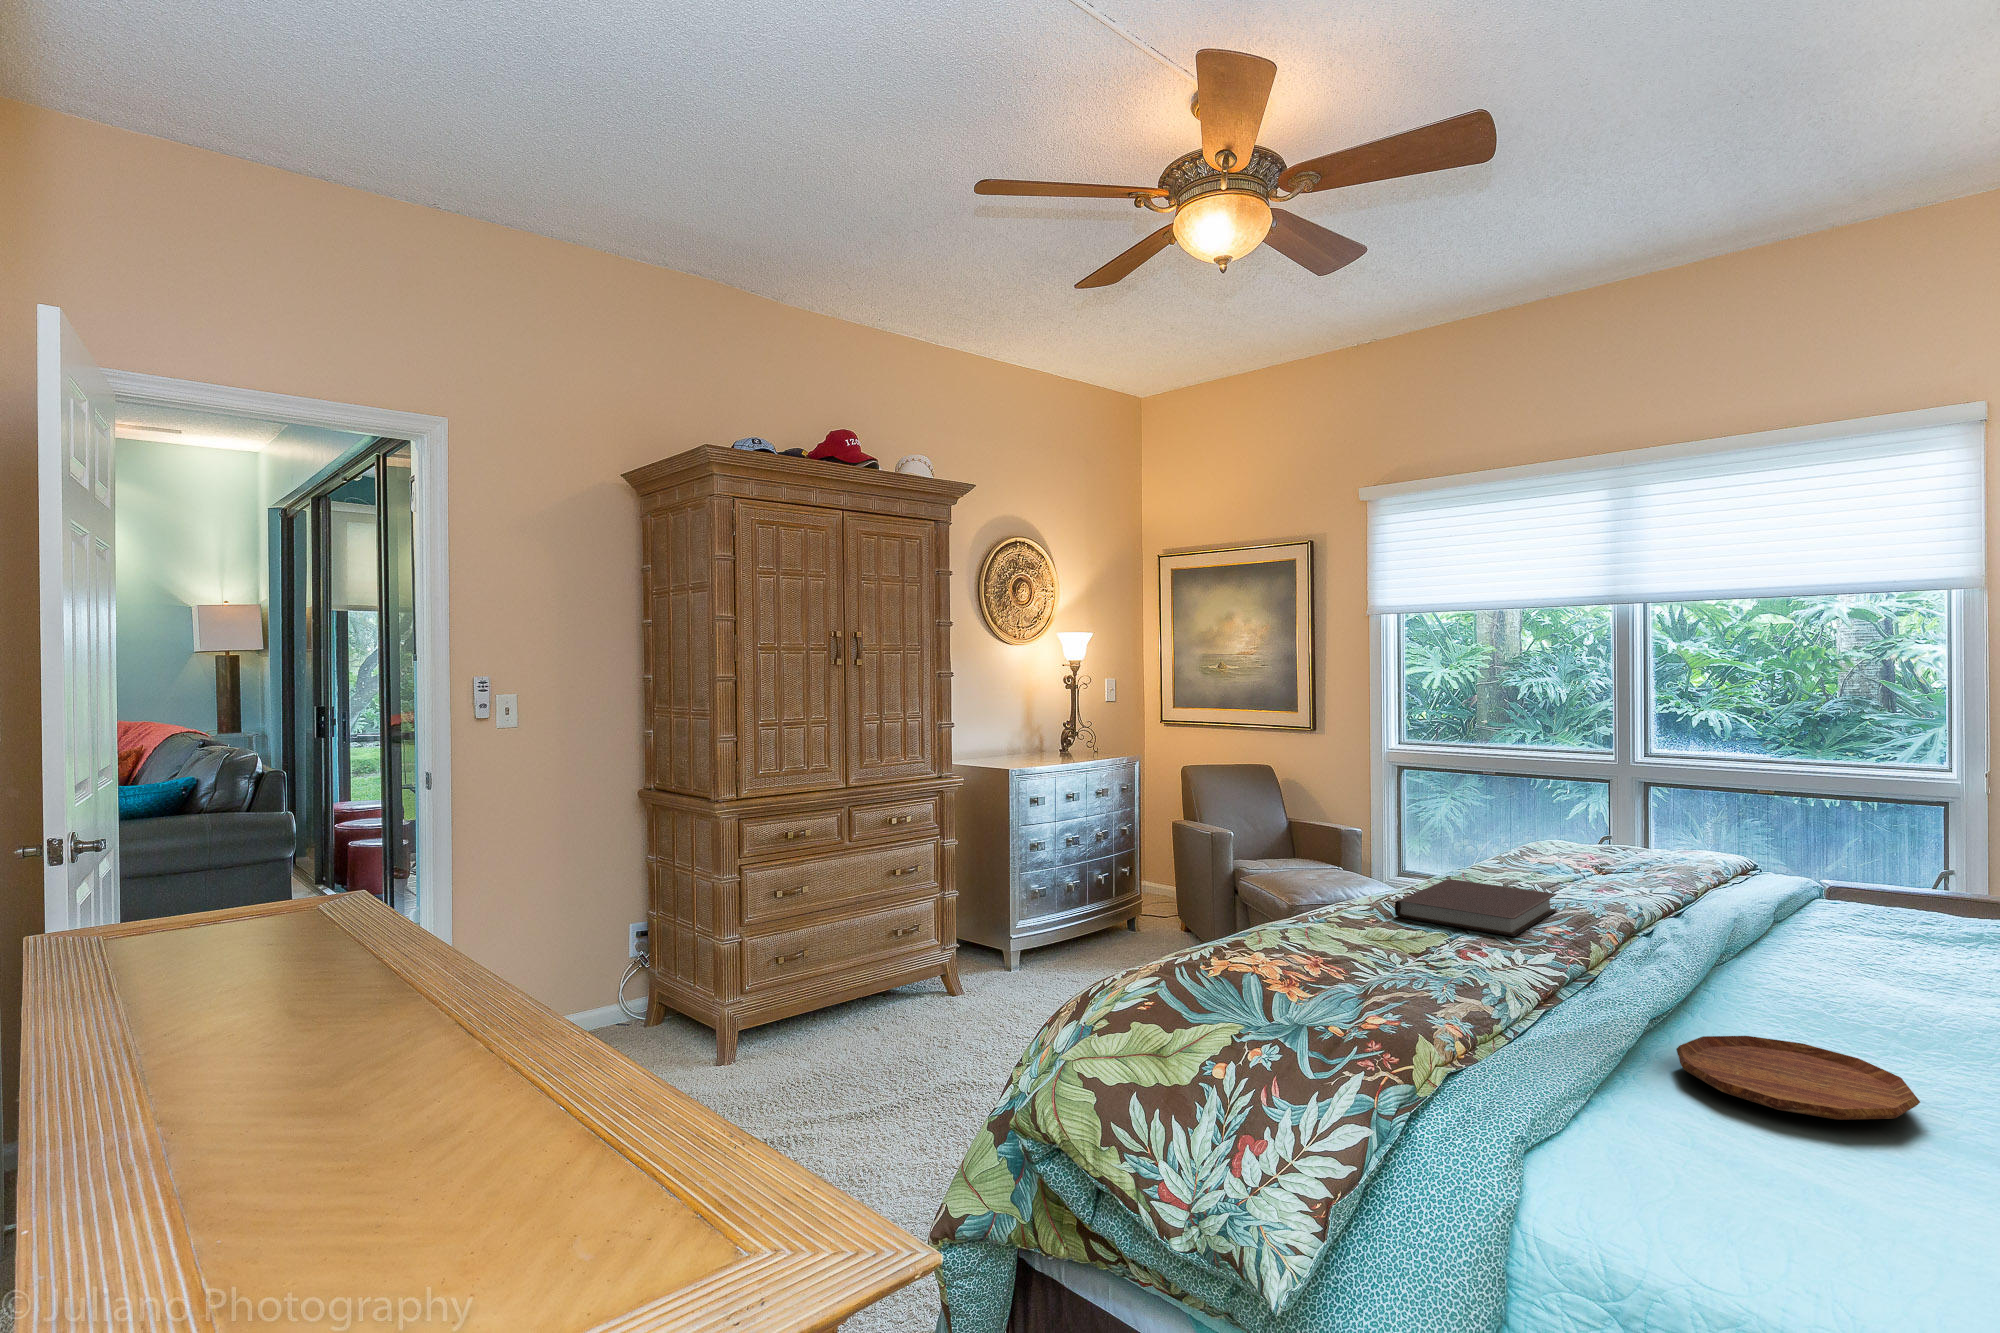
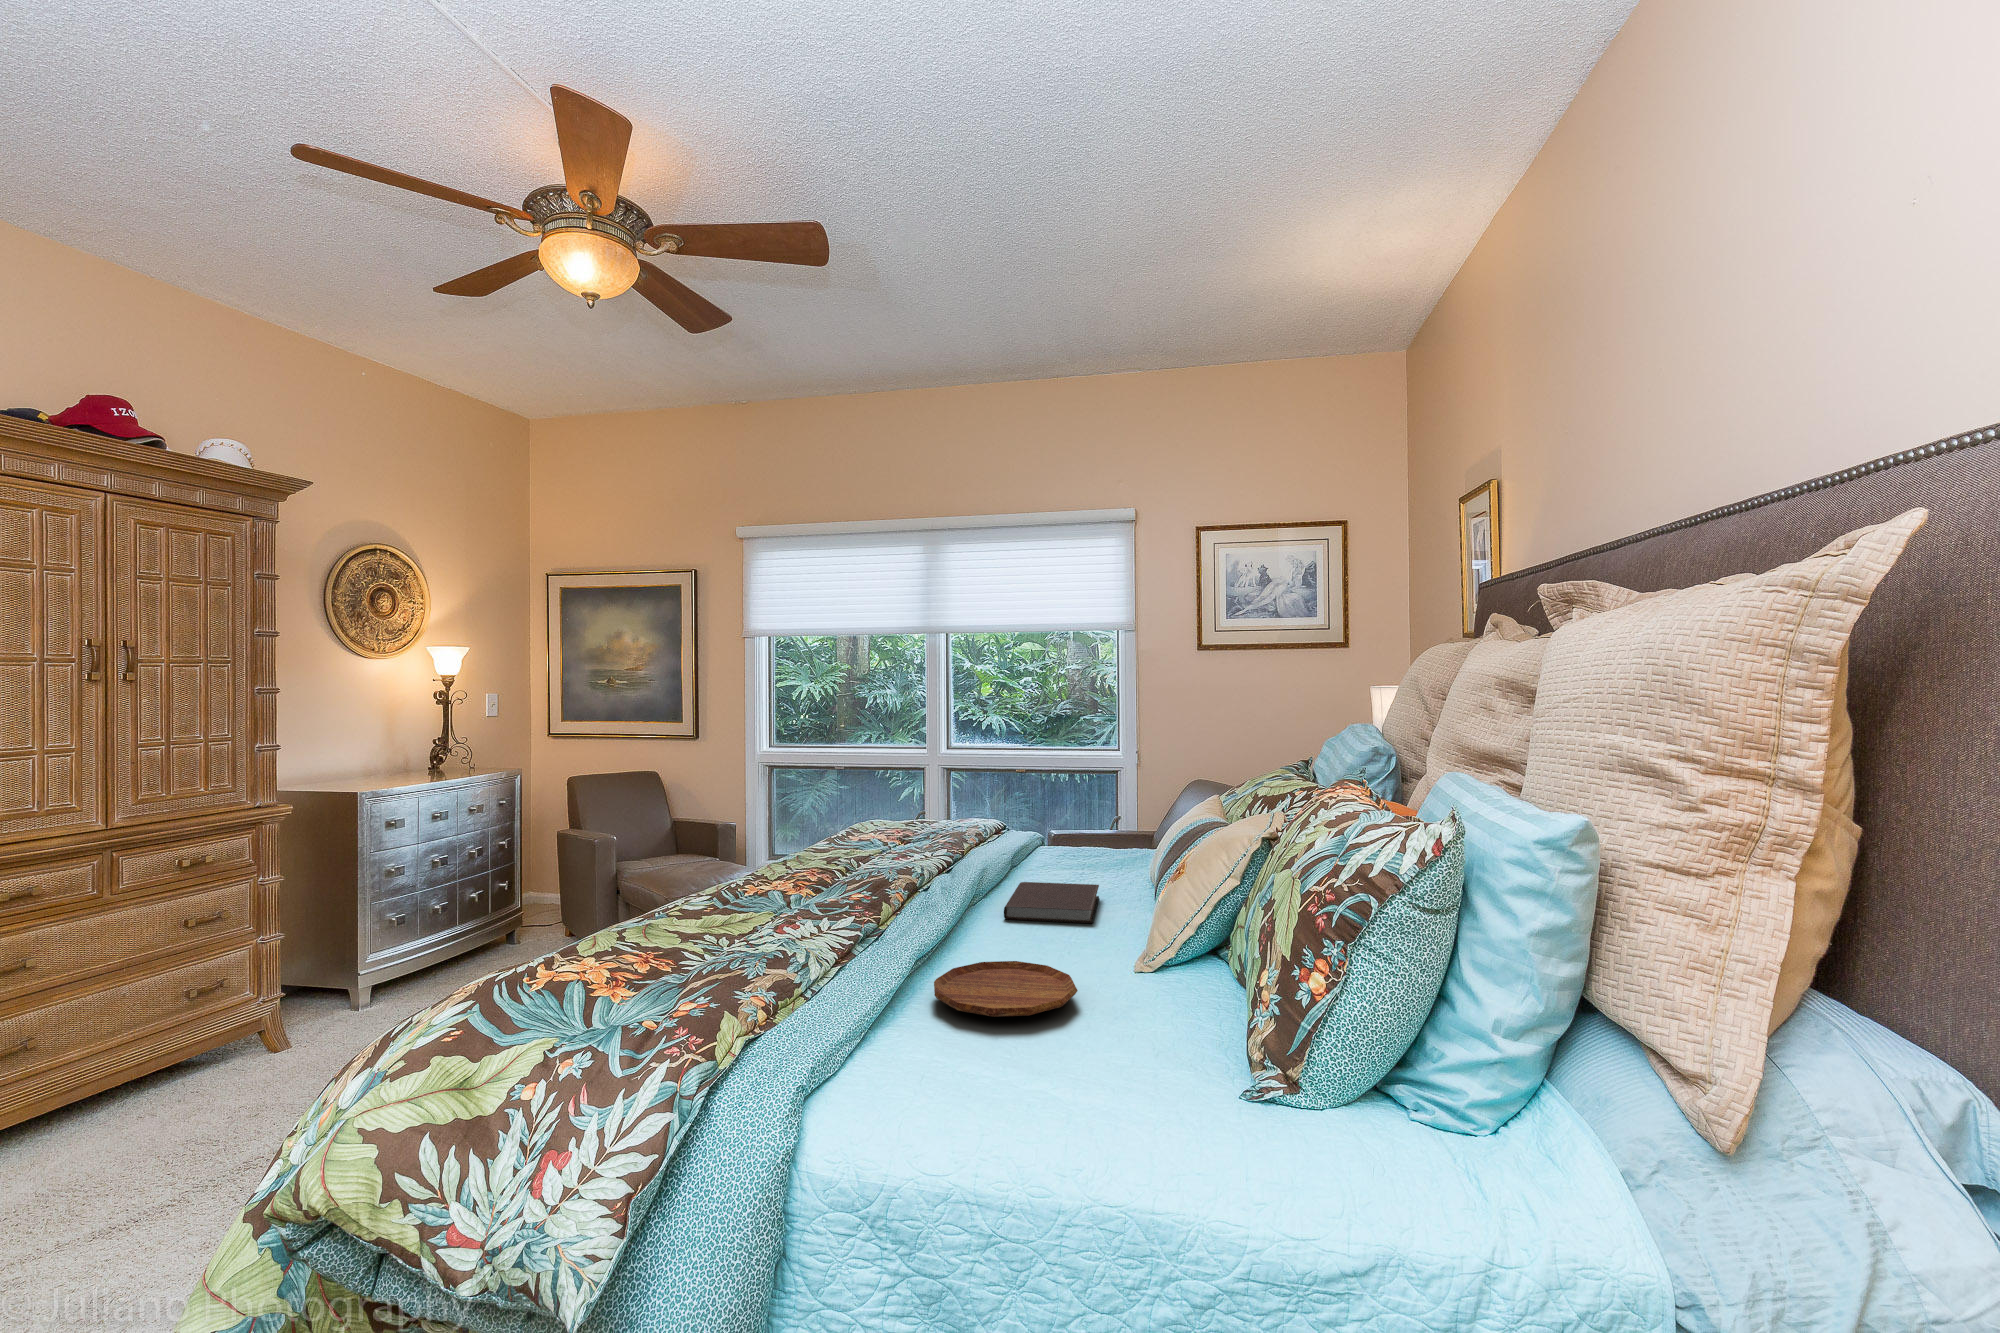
notebook: present [1395,879,1557,936] -> present [1004,882,1099,923]

